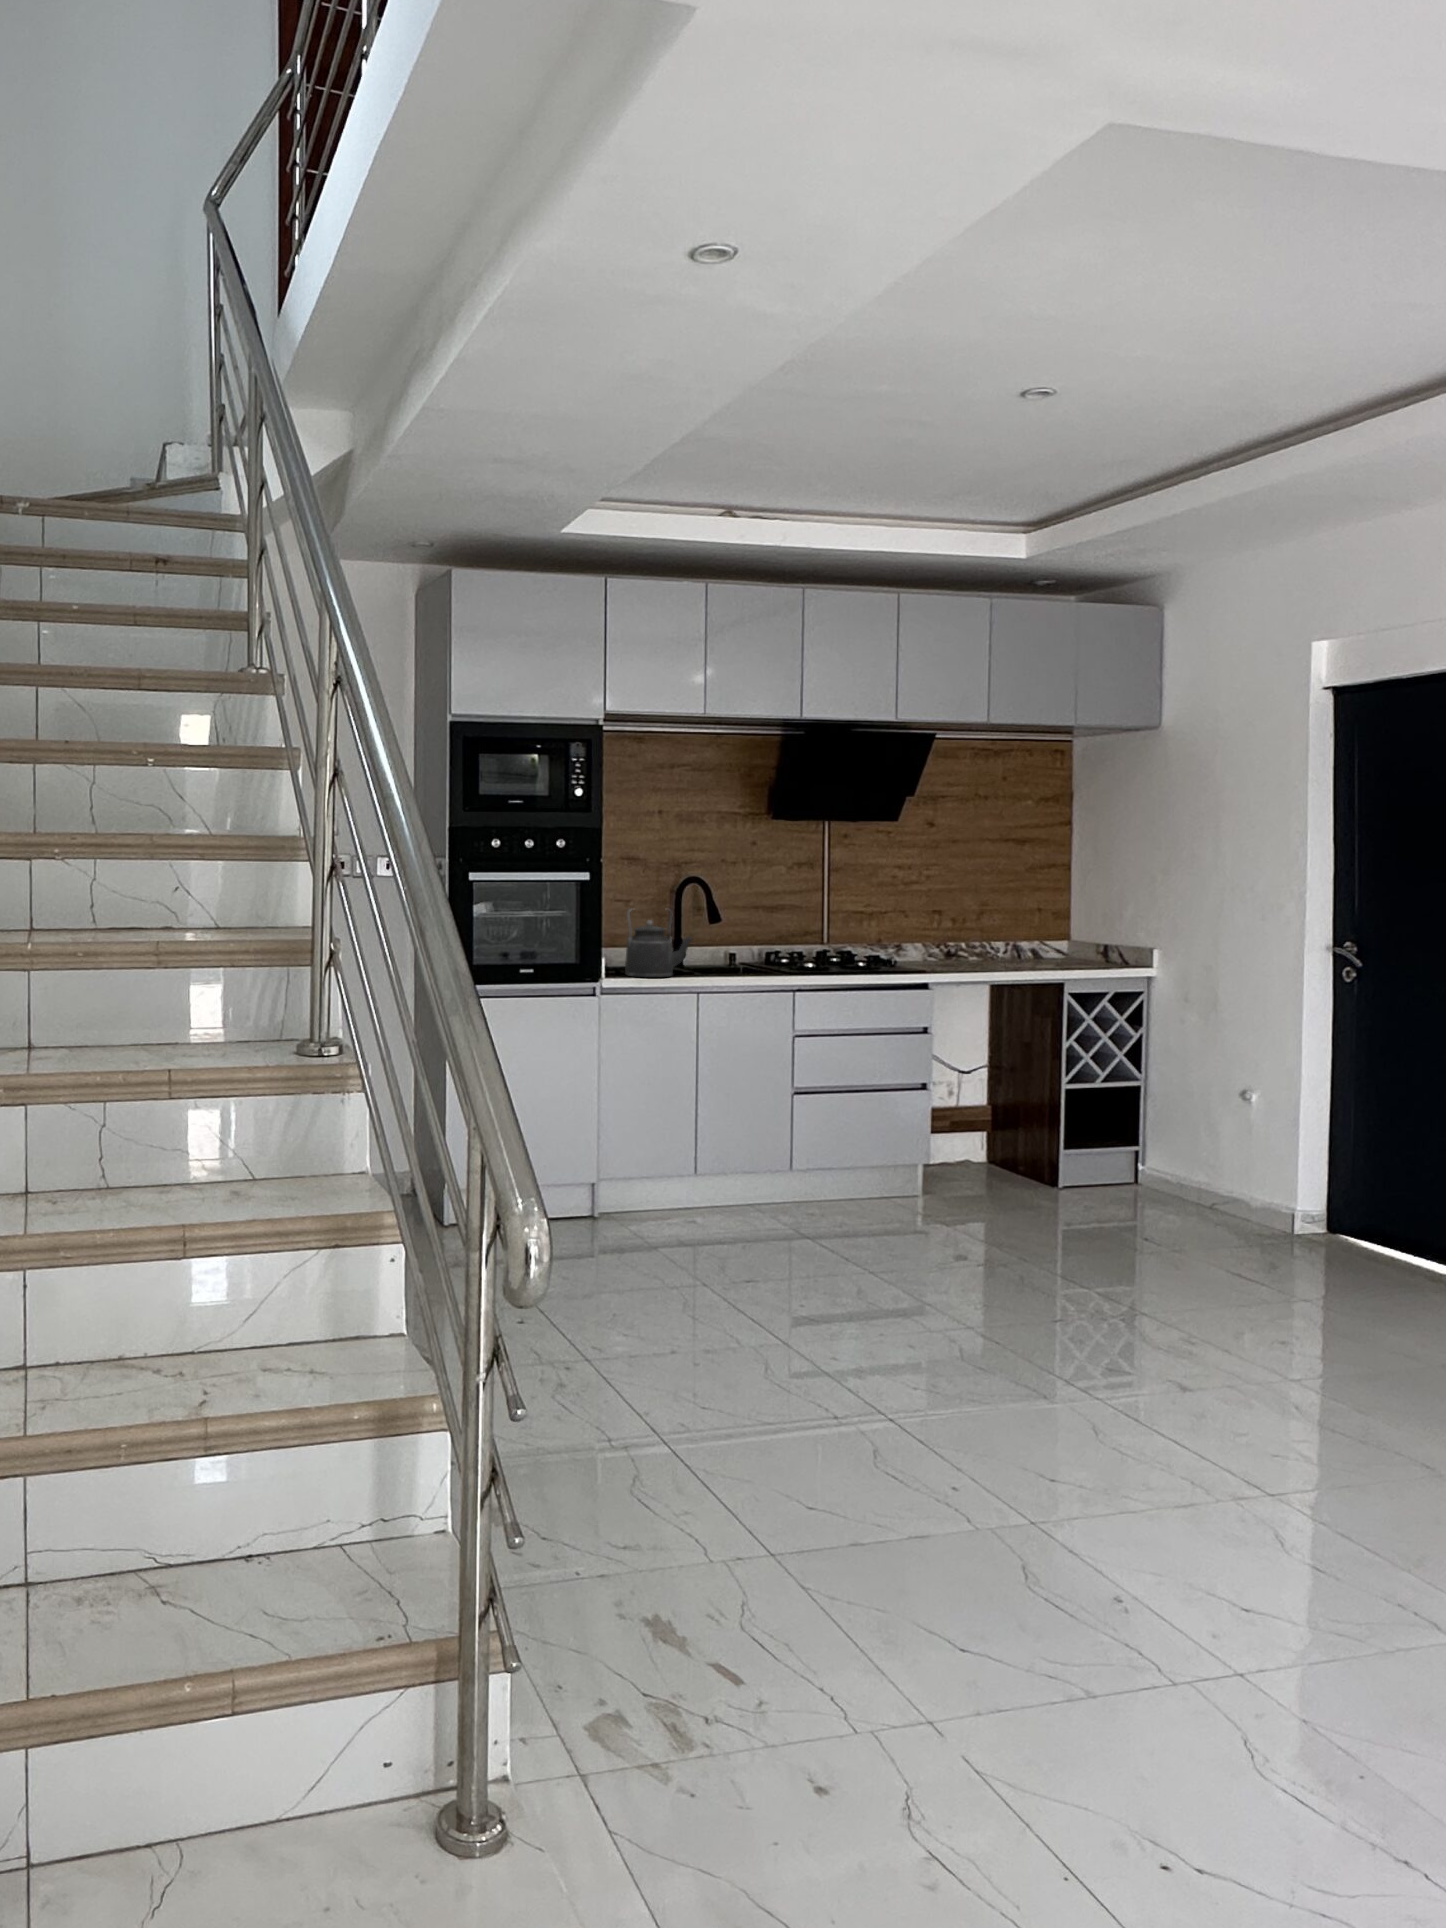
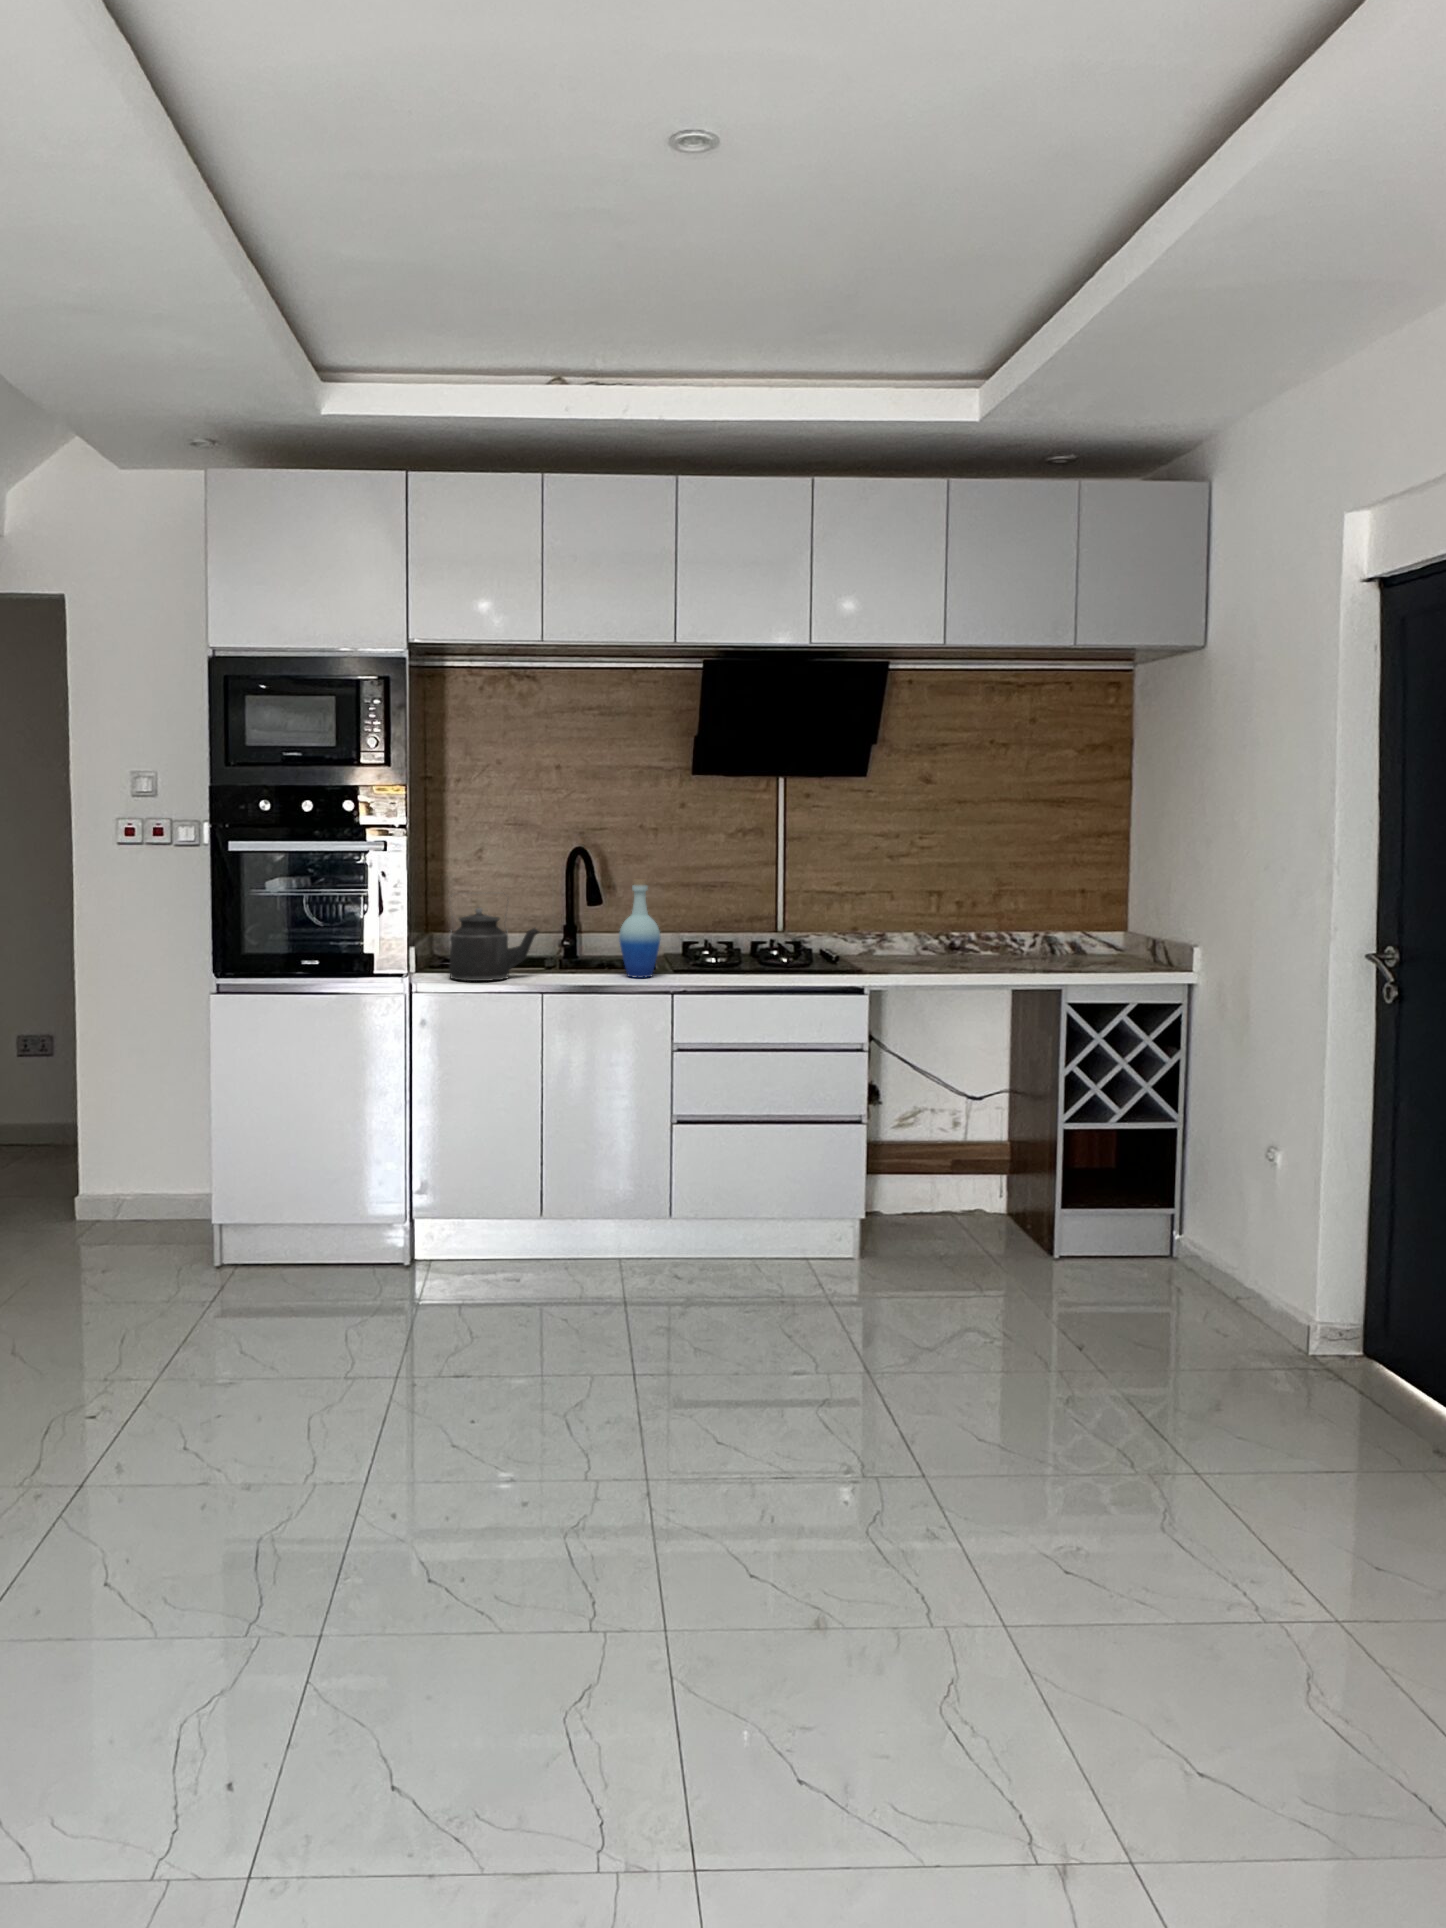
bottle: none [750,899,782,975] -> present [619,880,660,978]

